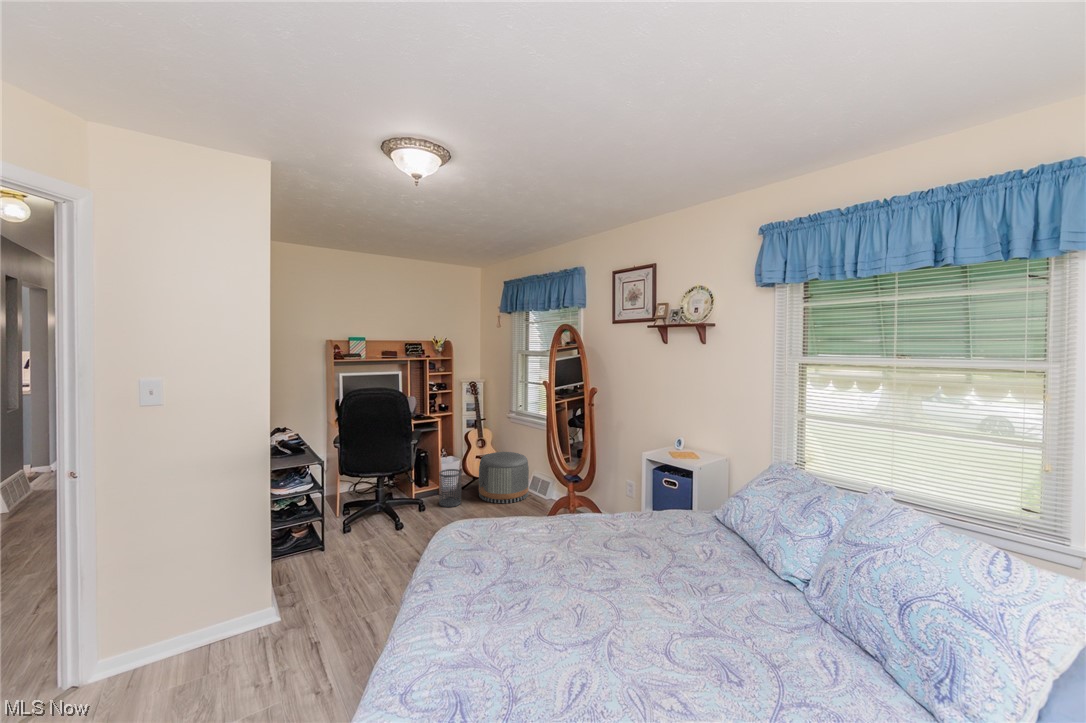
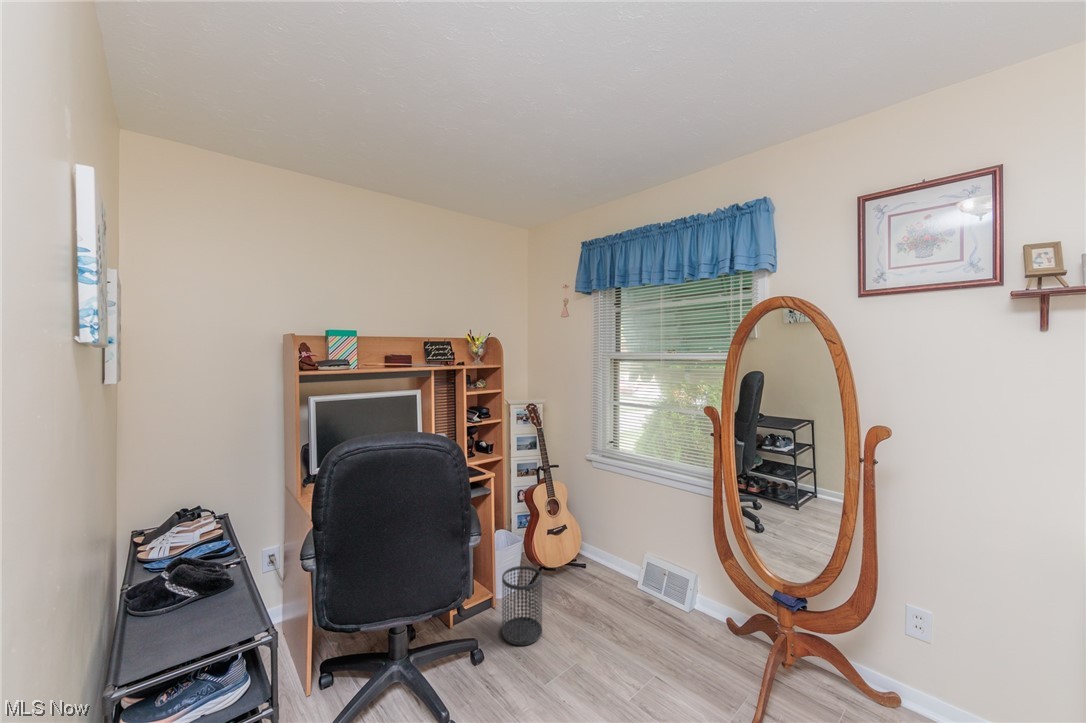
pouf: present [479,452,529,503] -> none [561,522,647,626]

